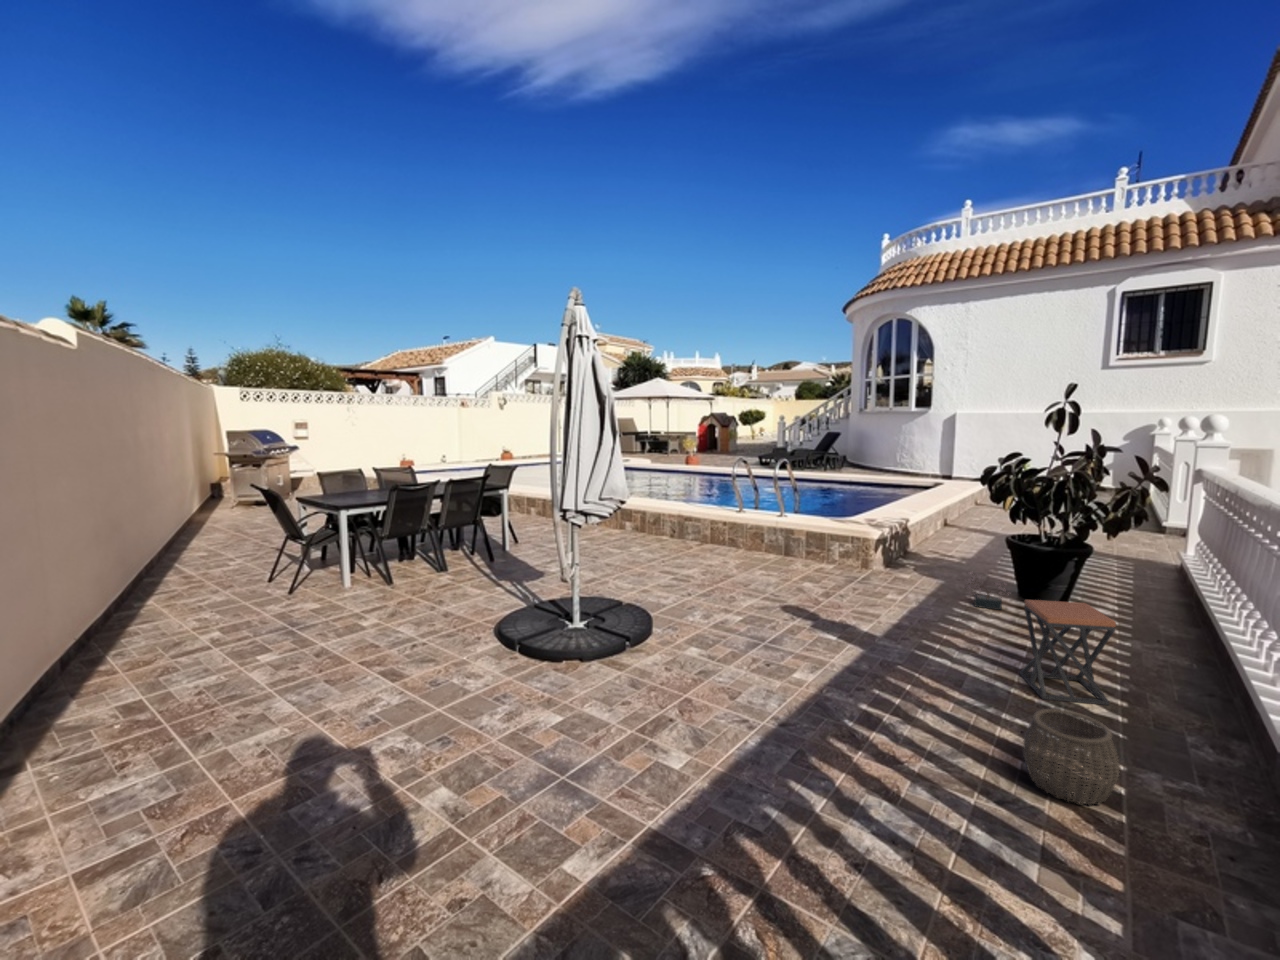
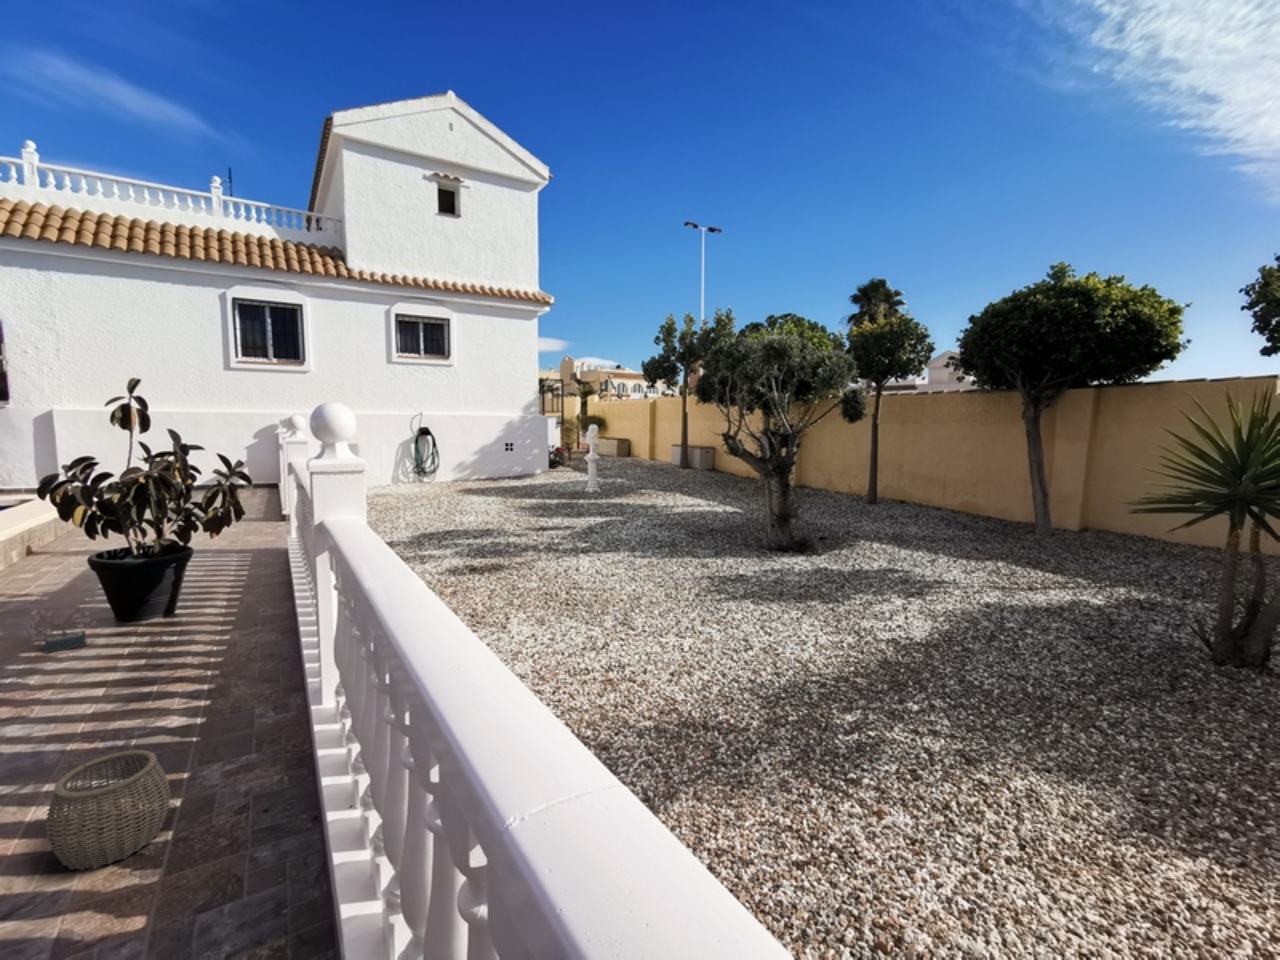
stool: present [1020,600,1116,705] -> none [80,614,192,742]

